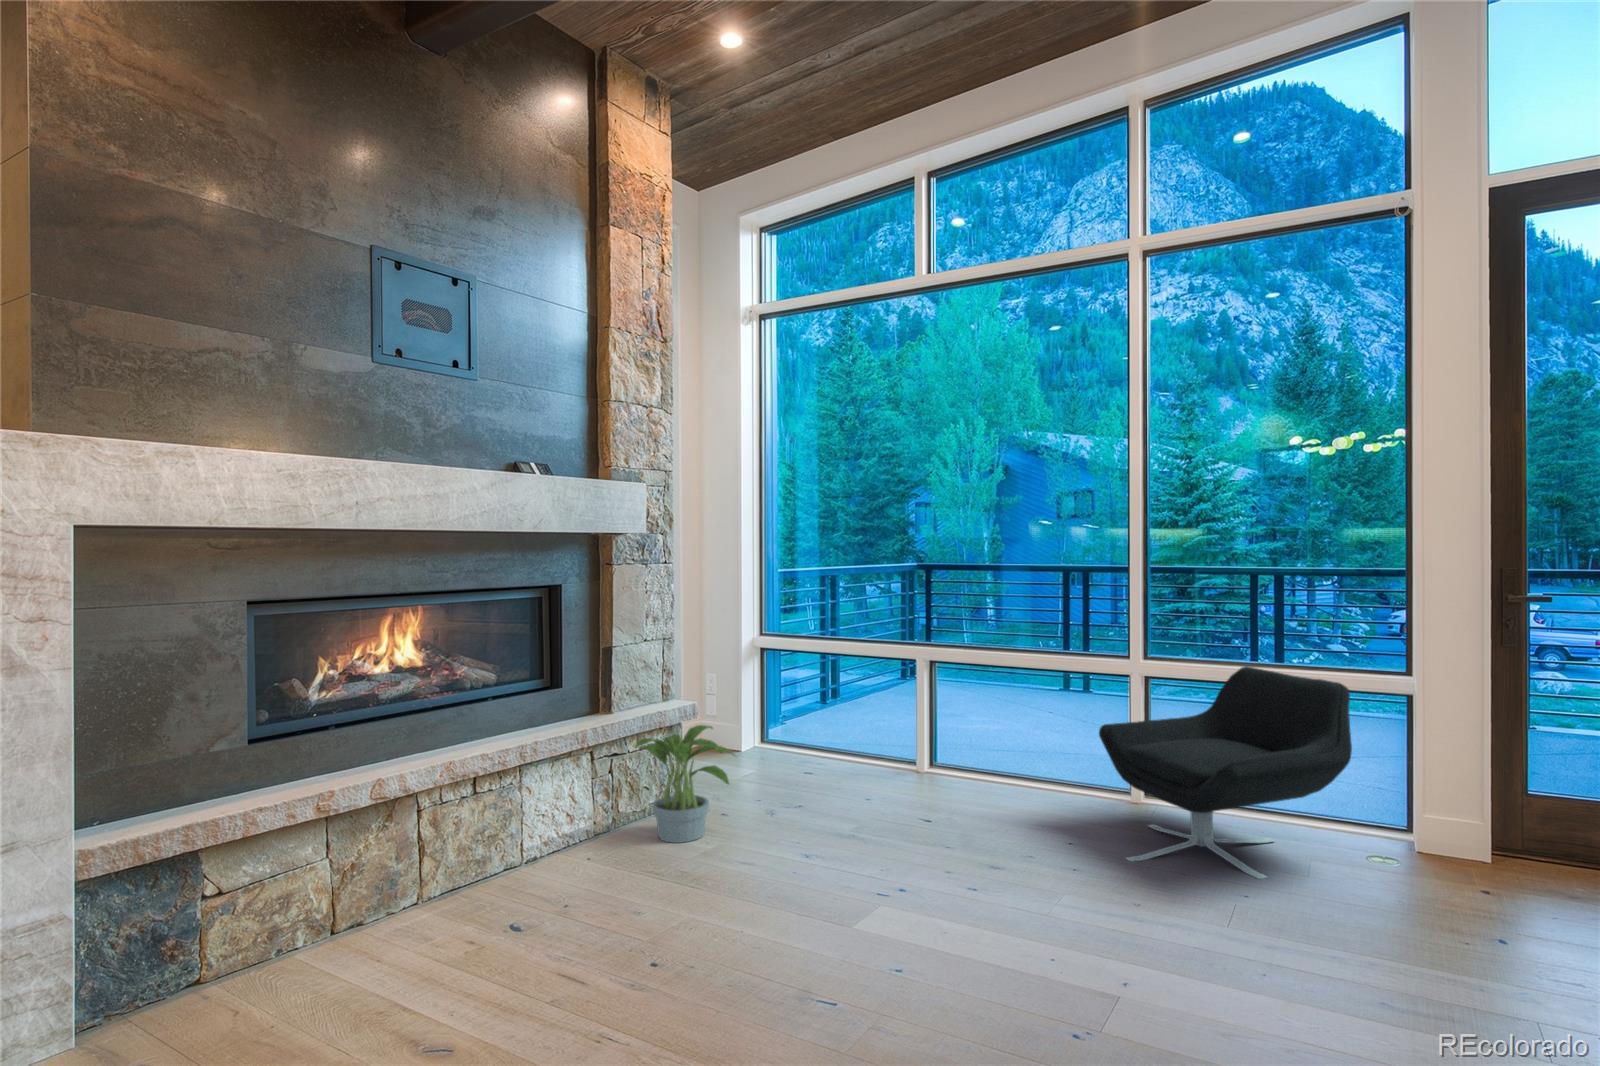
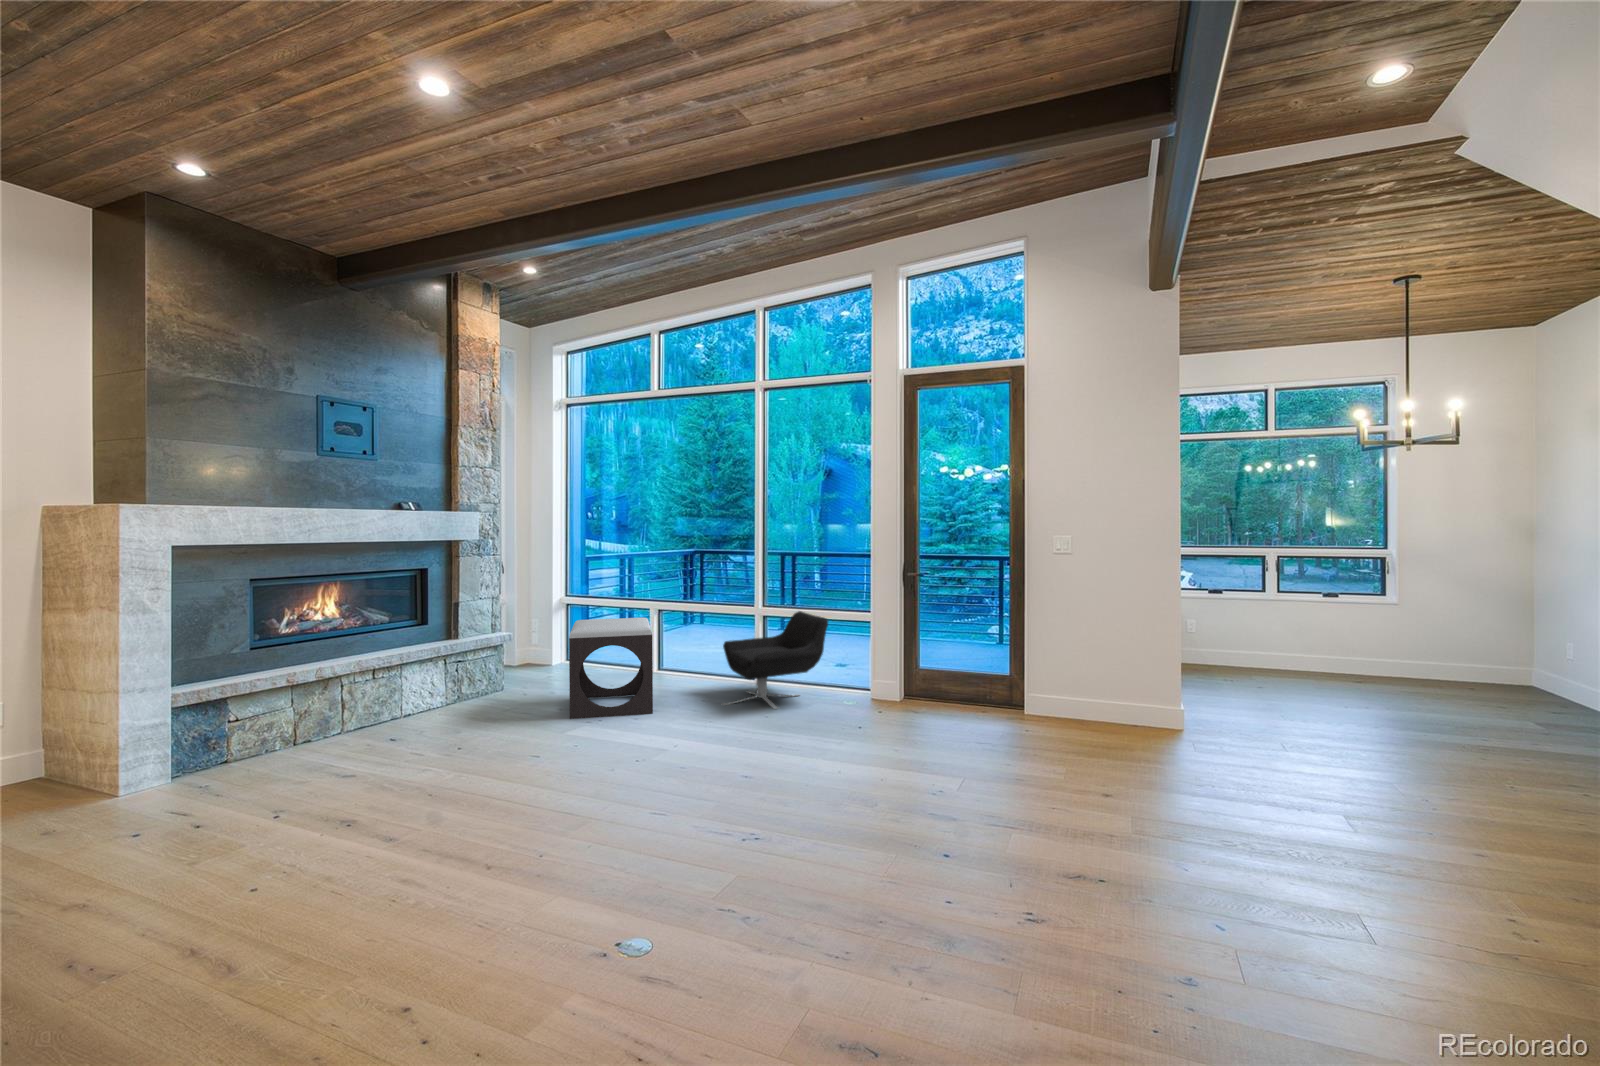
footstool: none [820,677,1003,888] -> present [569,618,653,719]
potted plant: present [635,725,733,843] -> none [468,645,528,706]

